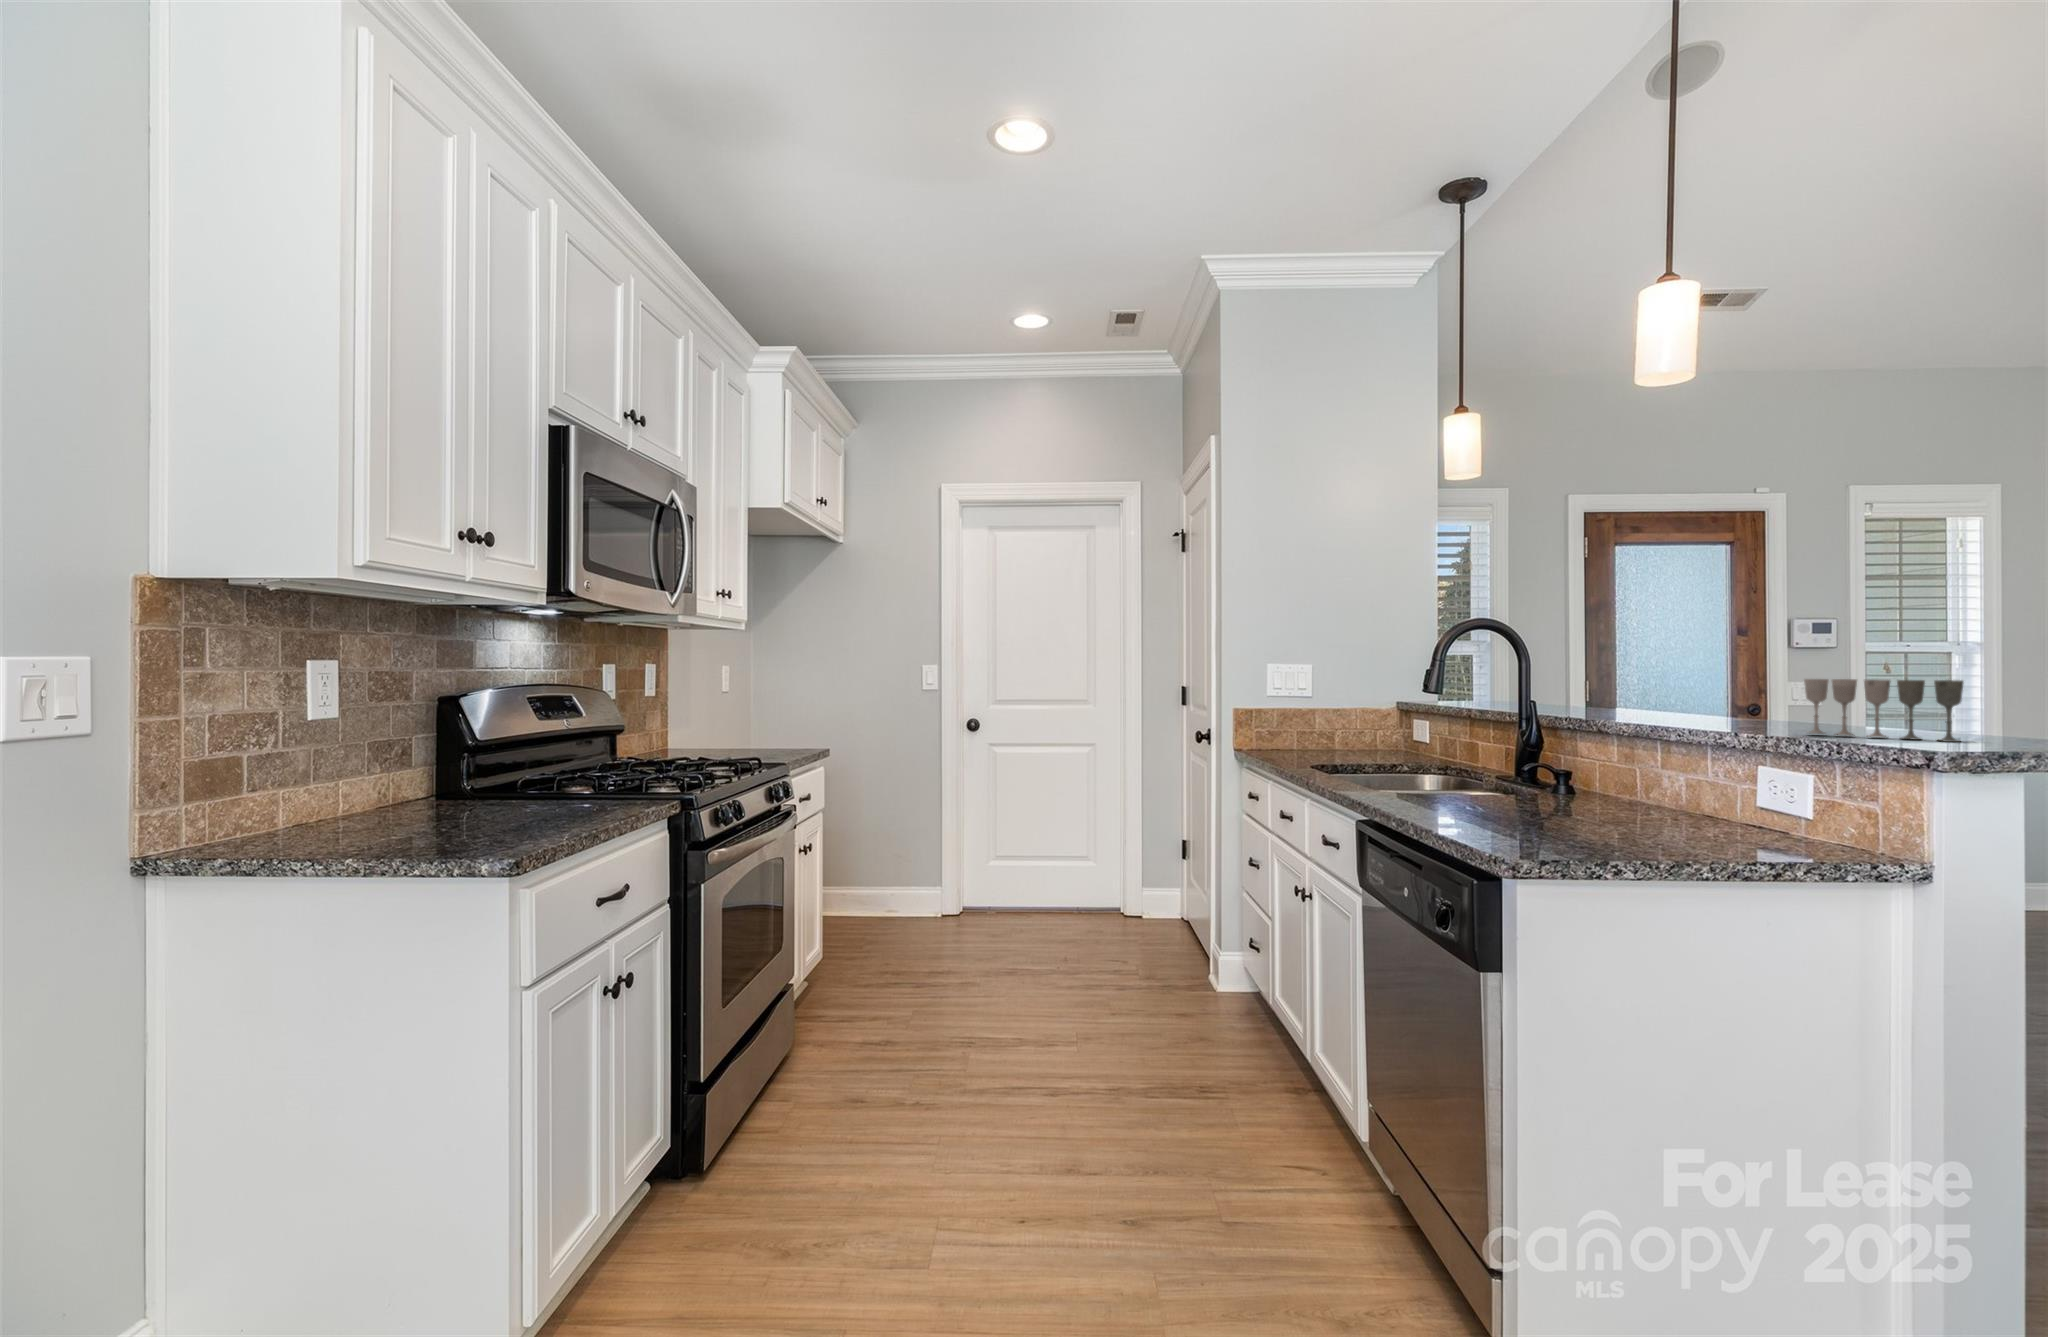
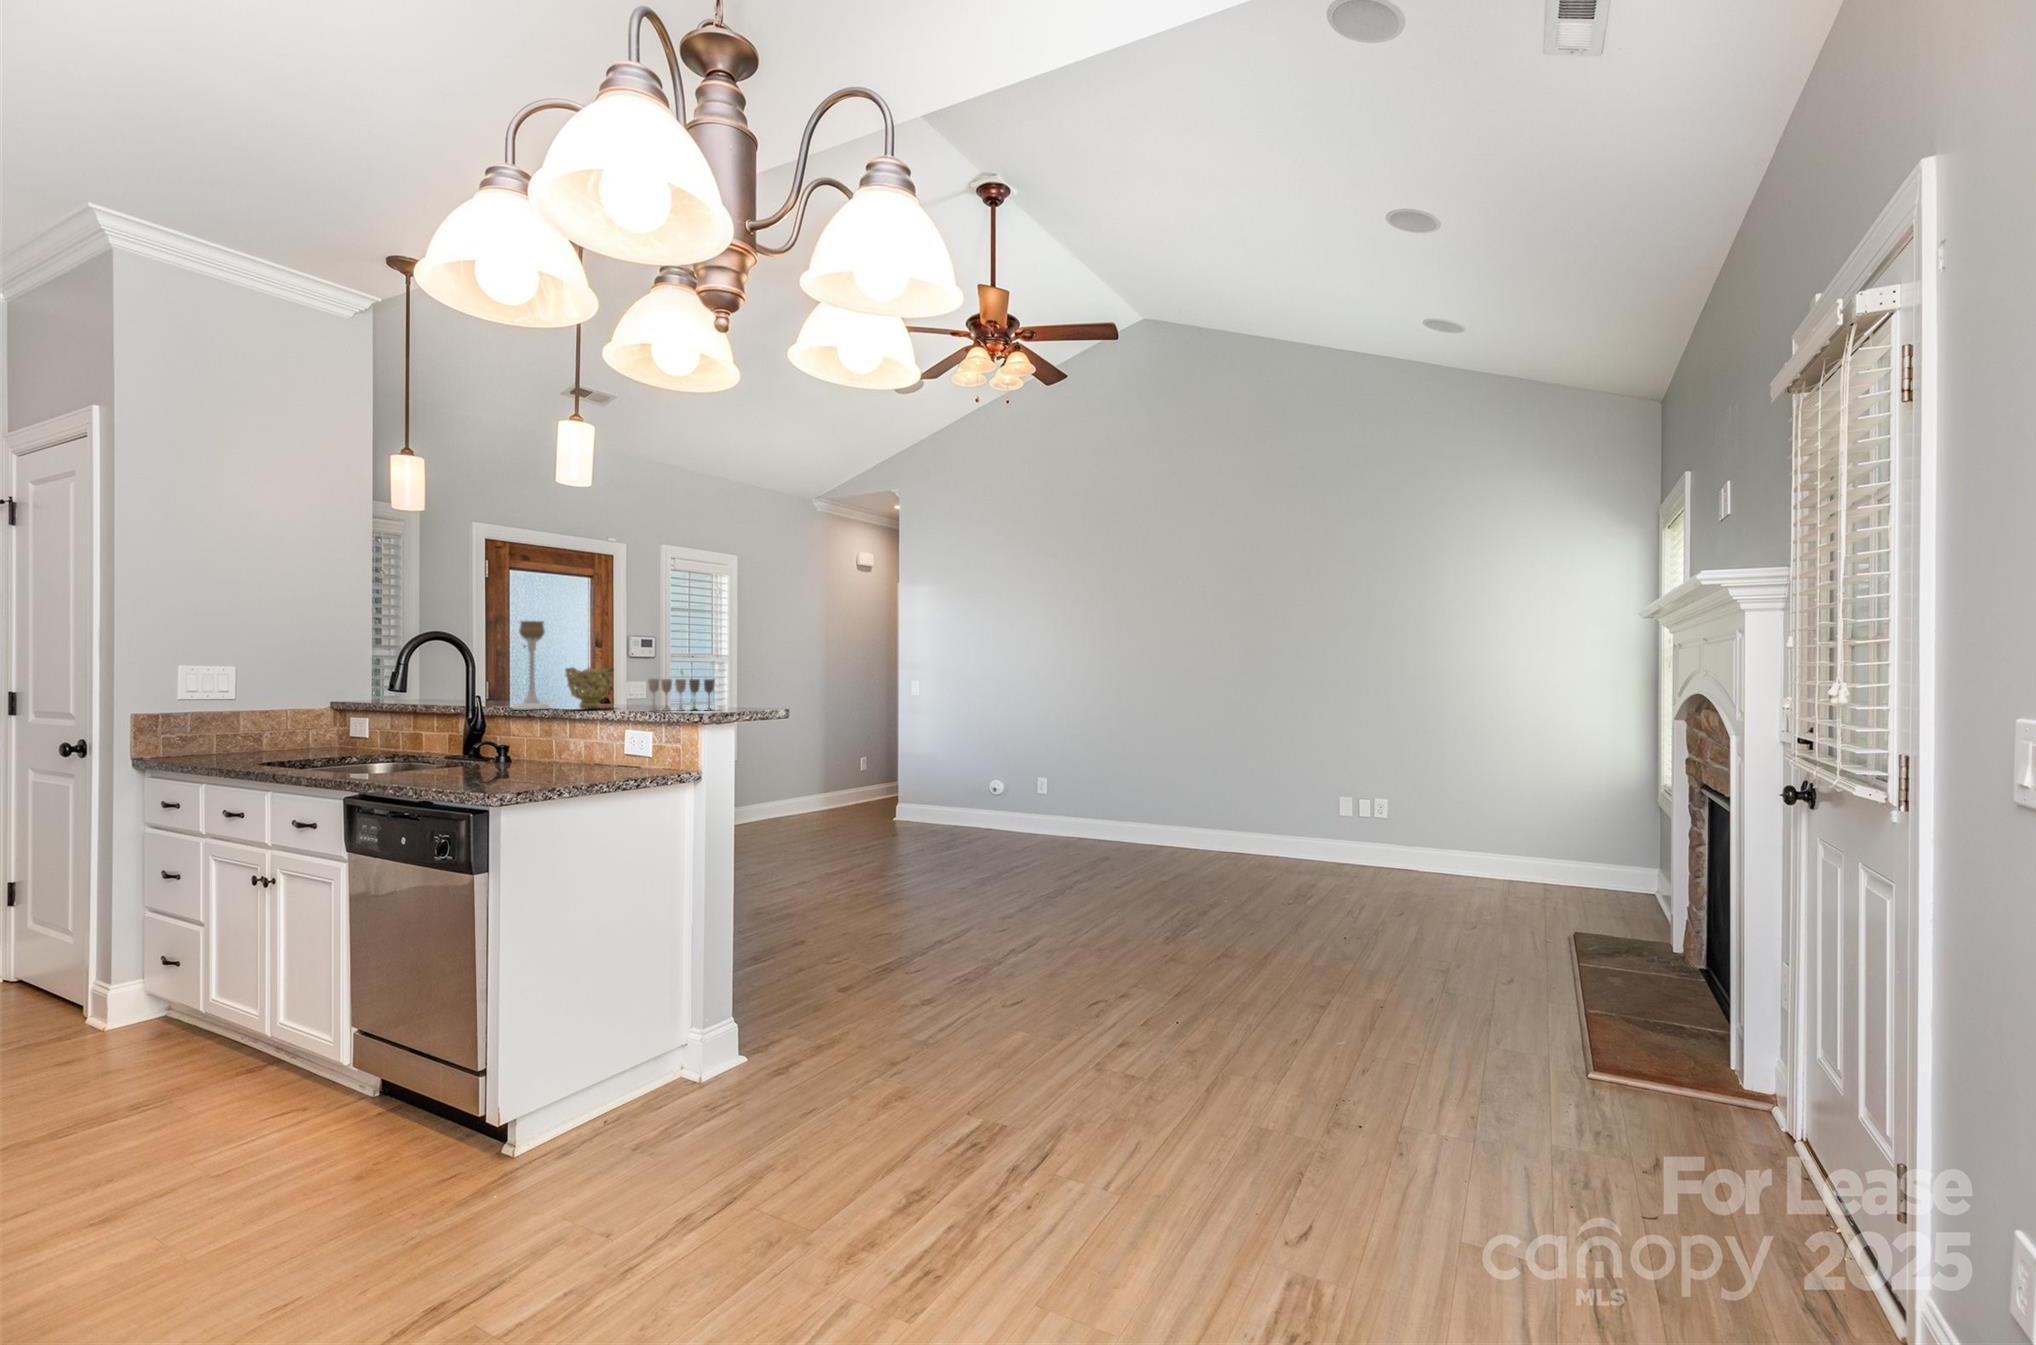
candle holder: none [1575,594,1636,722] -> present [512,621,551,710]
decorative bowl: none [1652,660,1739,726] -> present [566,667,613,709]

